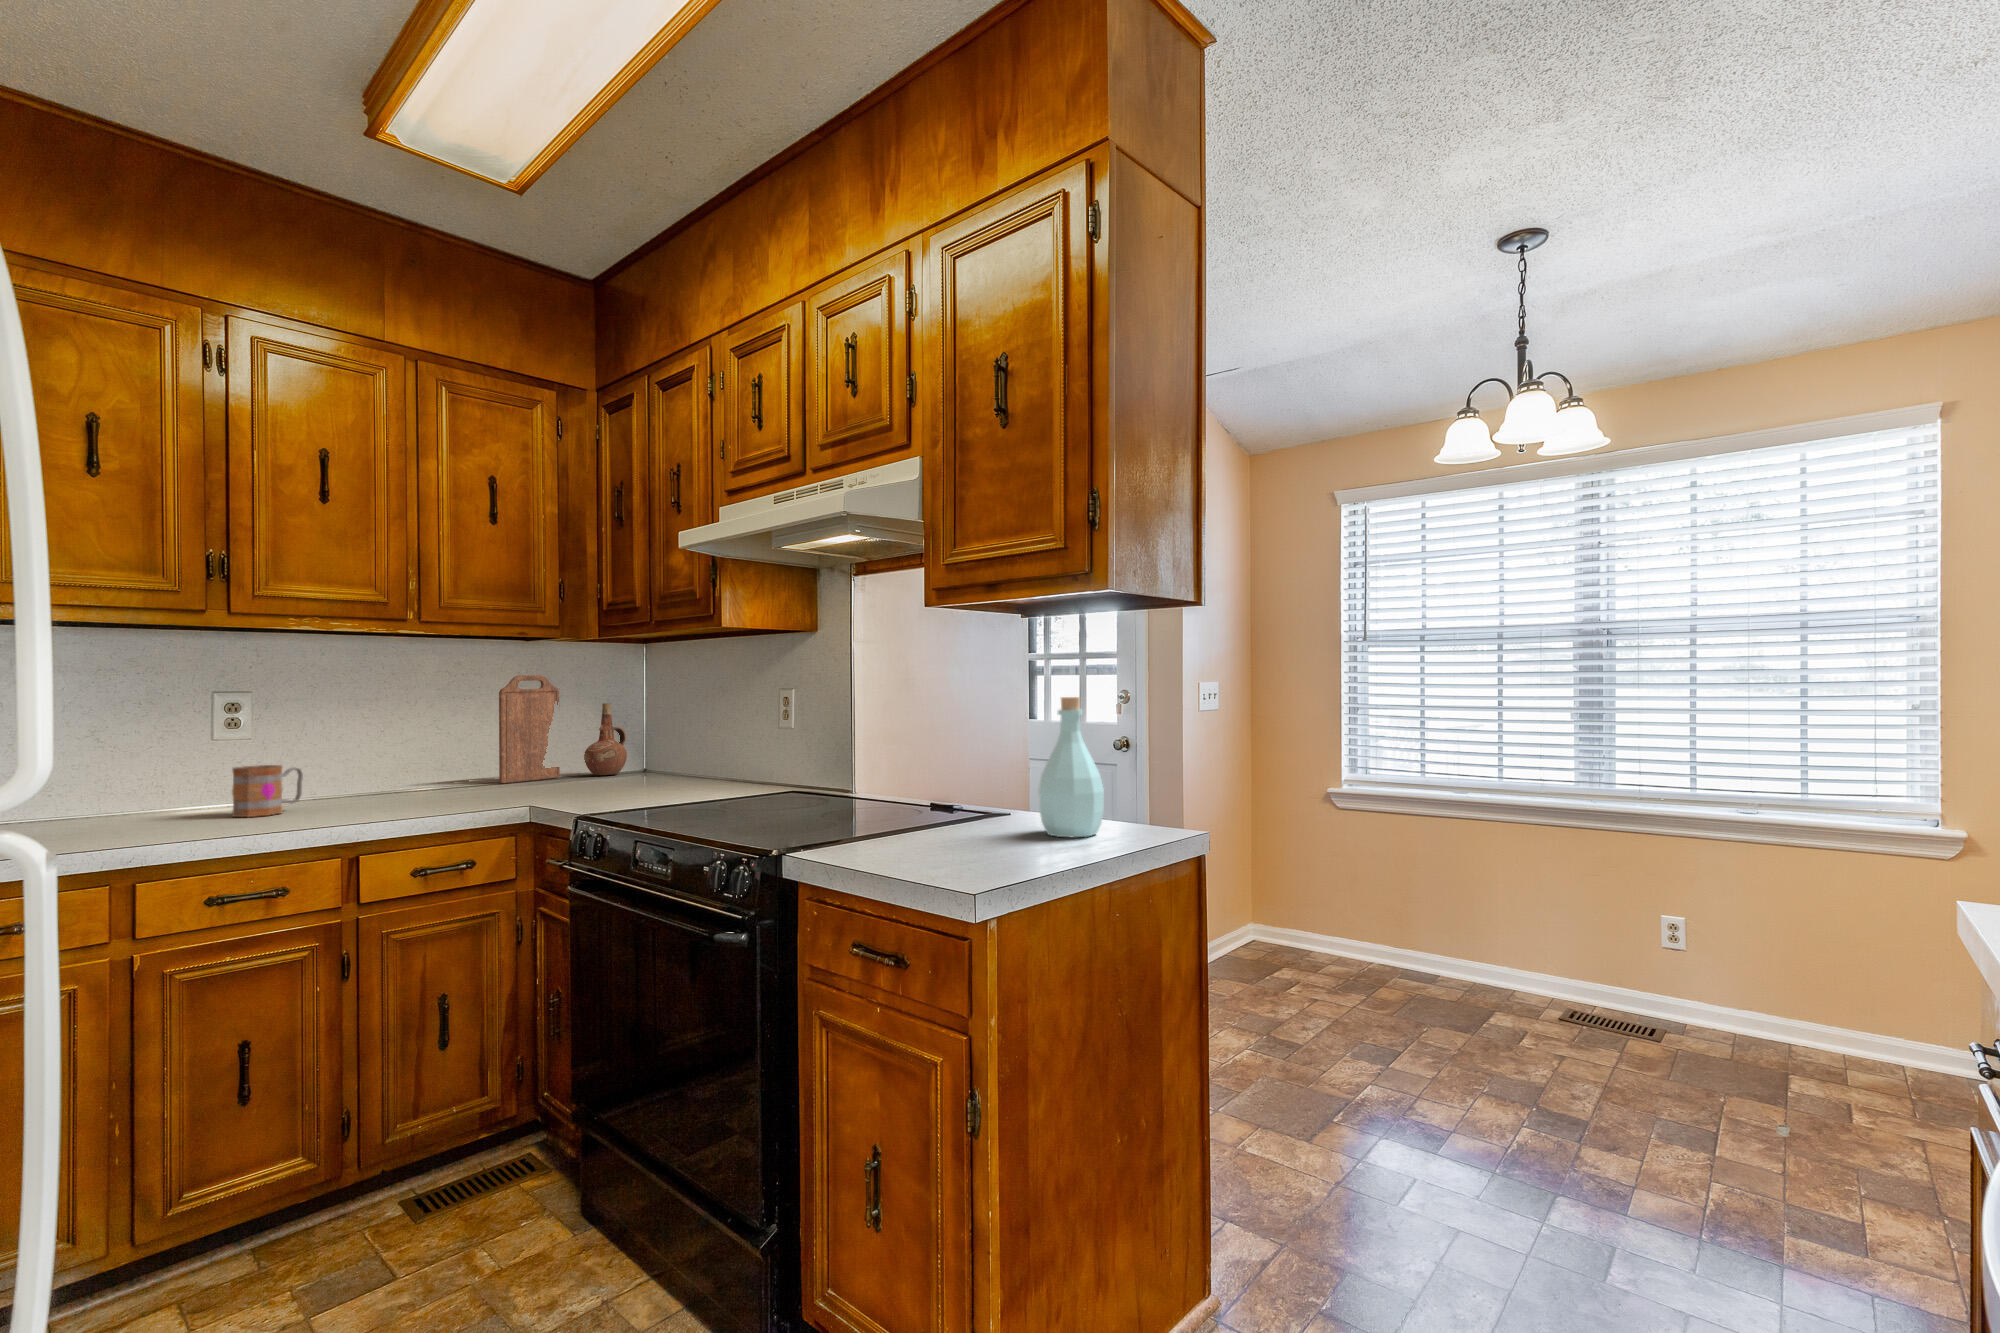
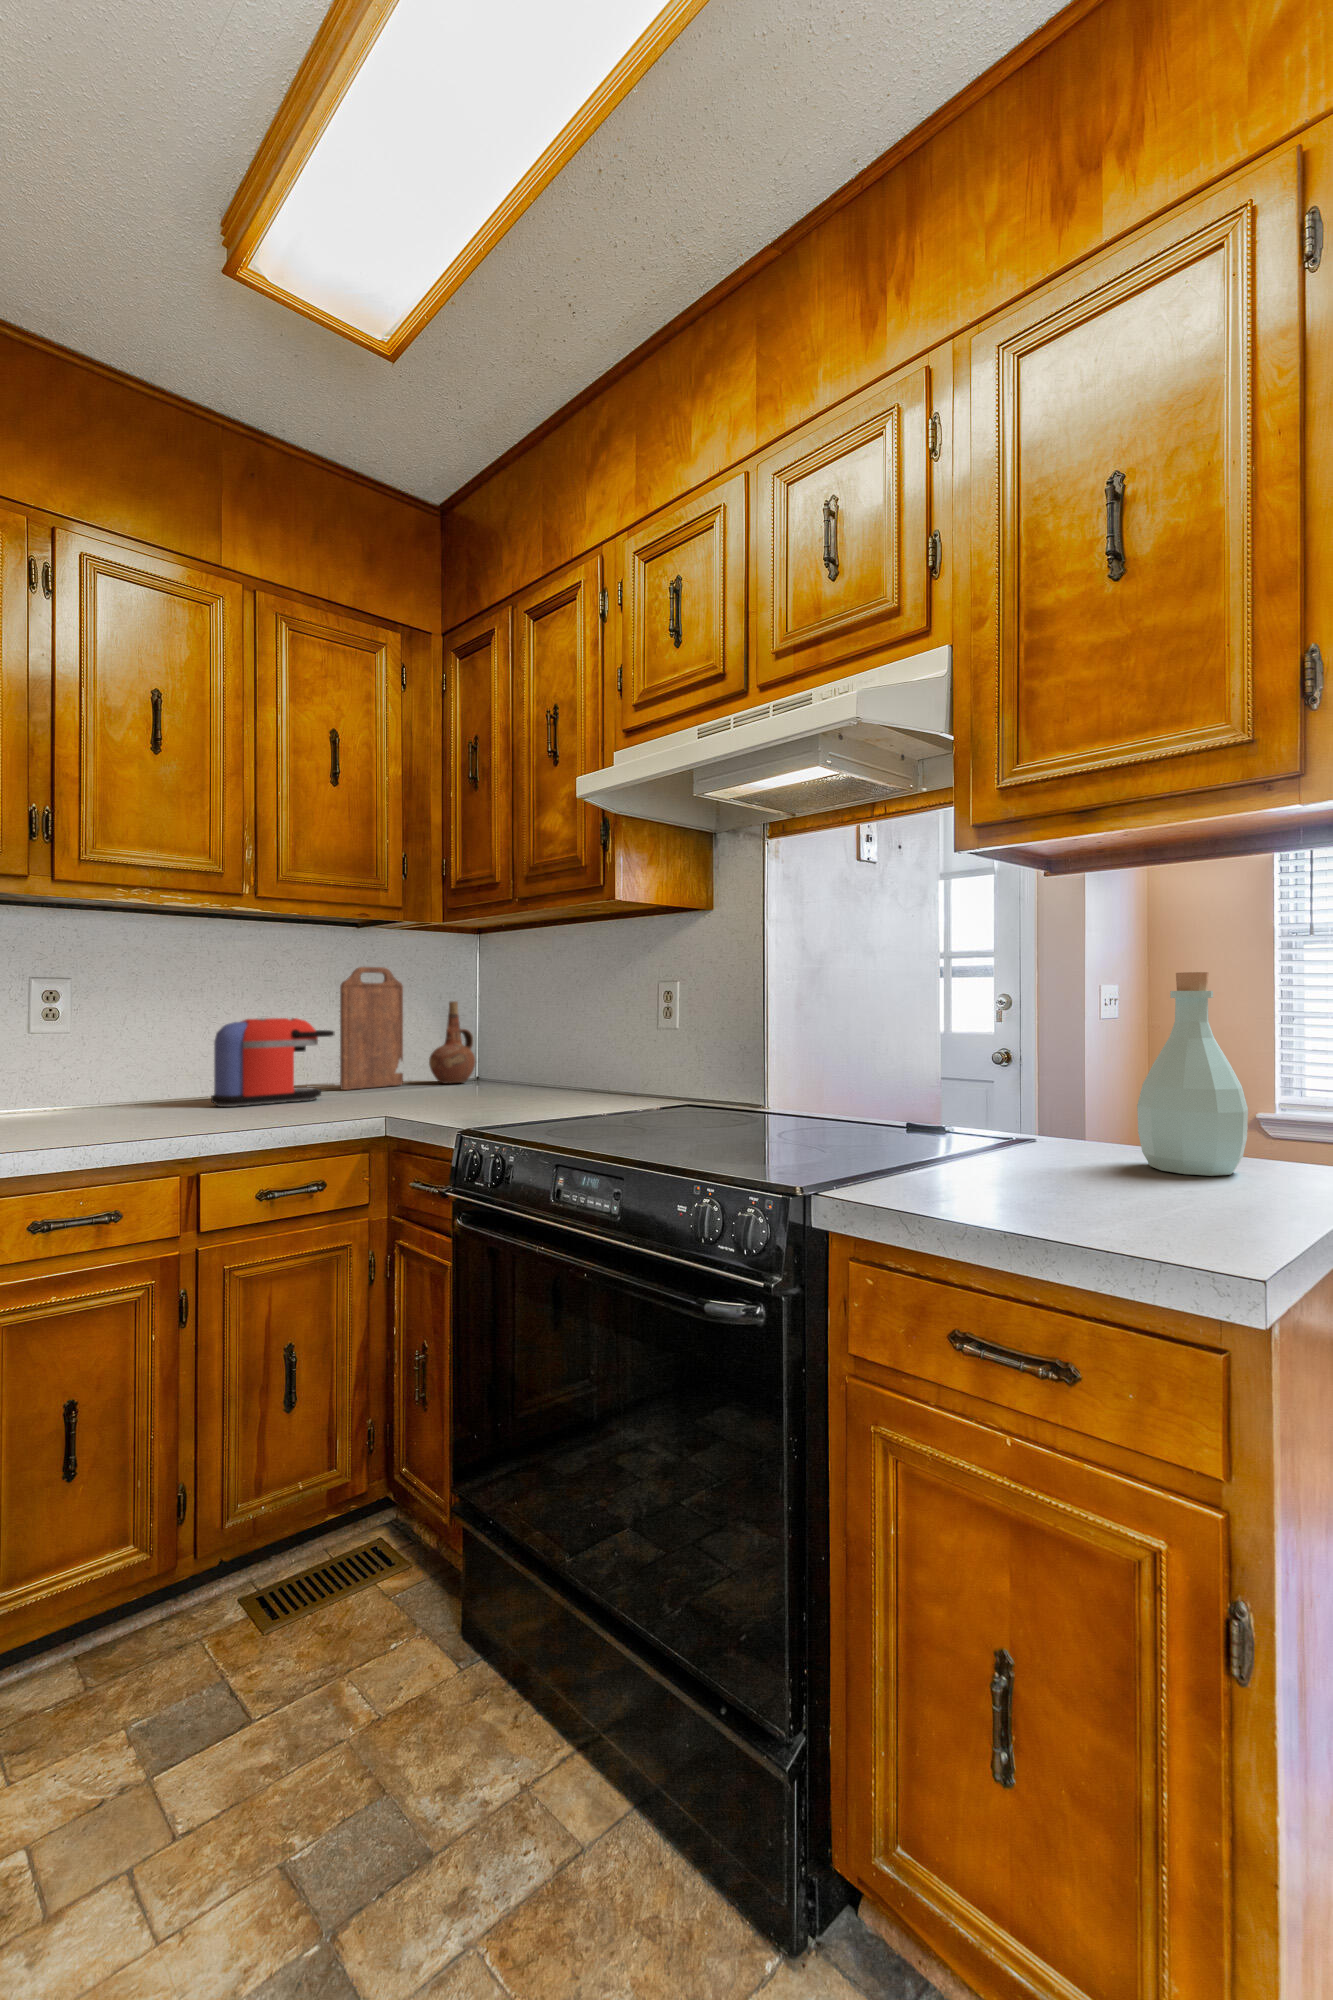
coffee maker: none [376,723,489,801] -> present [211,1018,335,1107]
mug: present [232,765,303,817] -> none [52,1061,132,1123]

